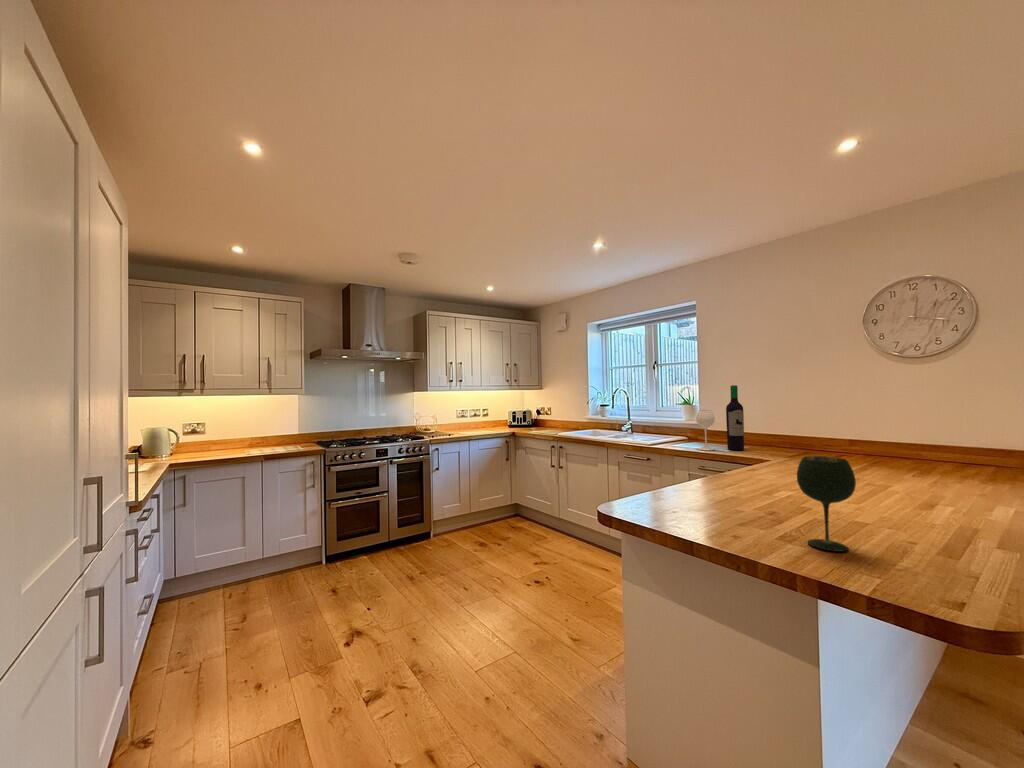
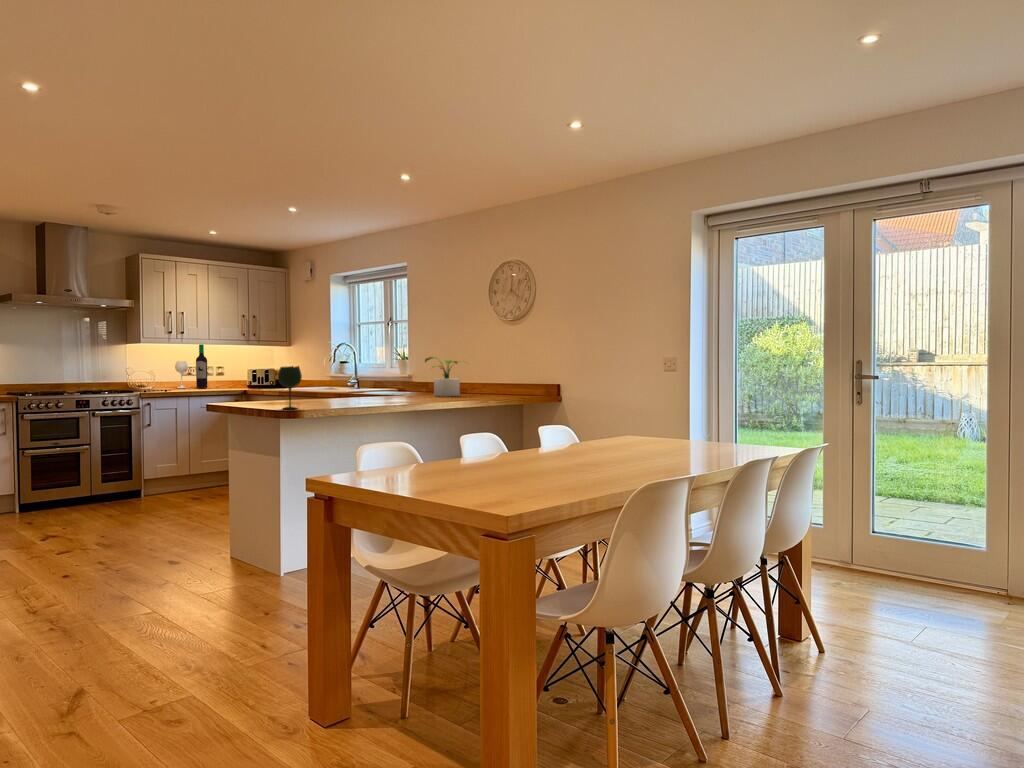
wine bottle: present [696,385,744,450] -> present [175,344,207,388]
potted plant: none [776,407,853,461] -> present [425,357,460,397]

